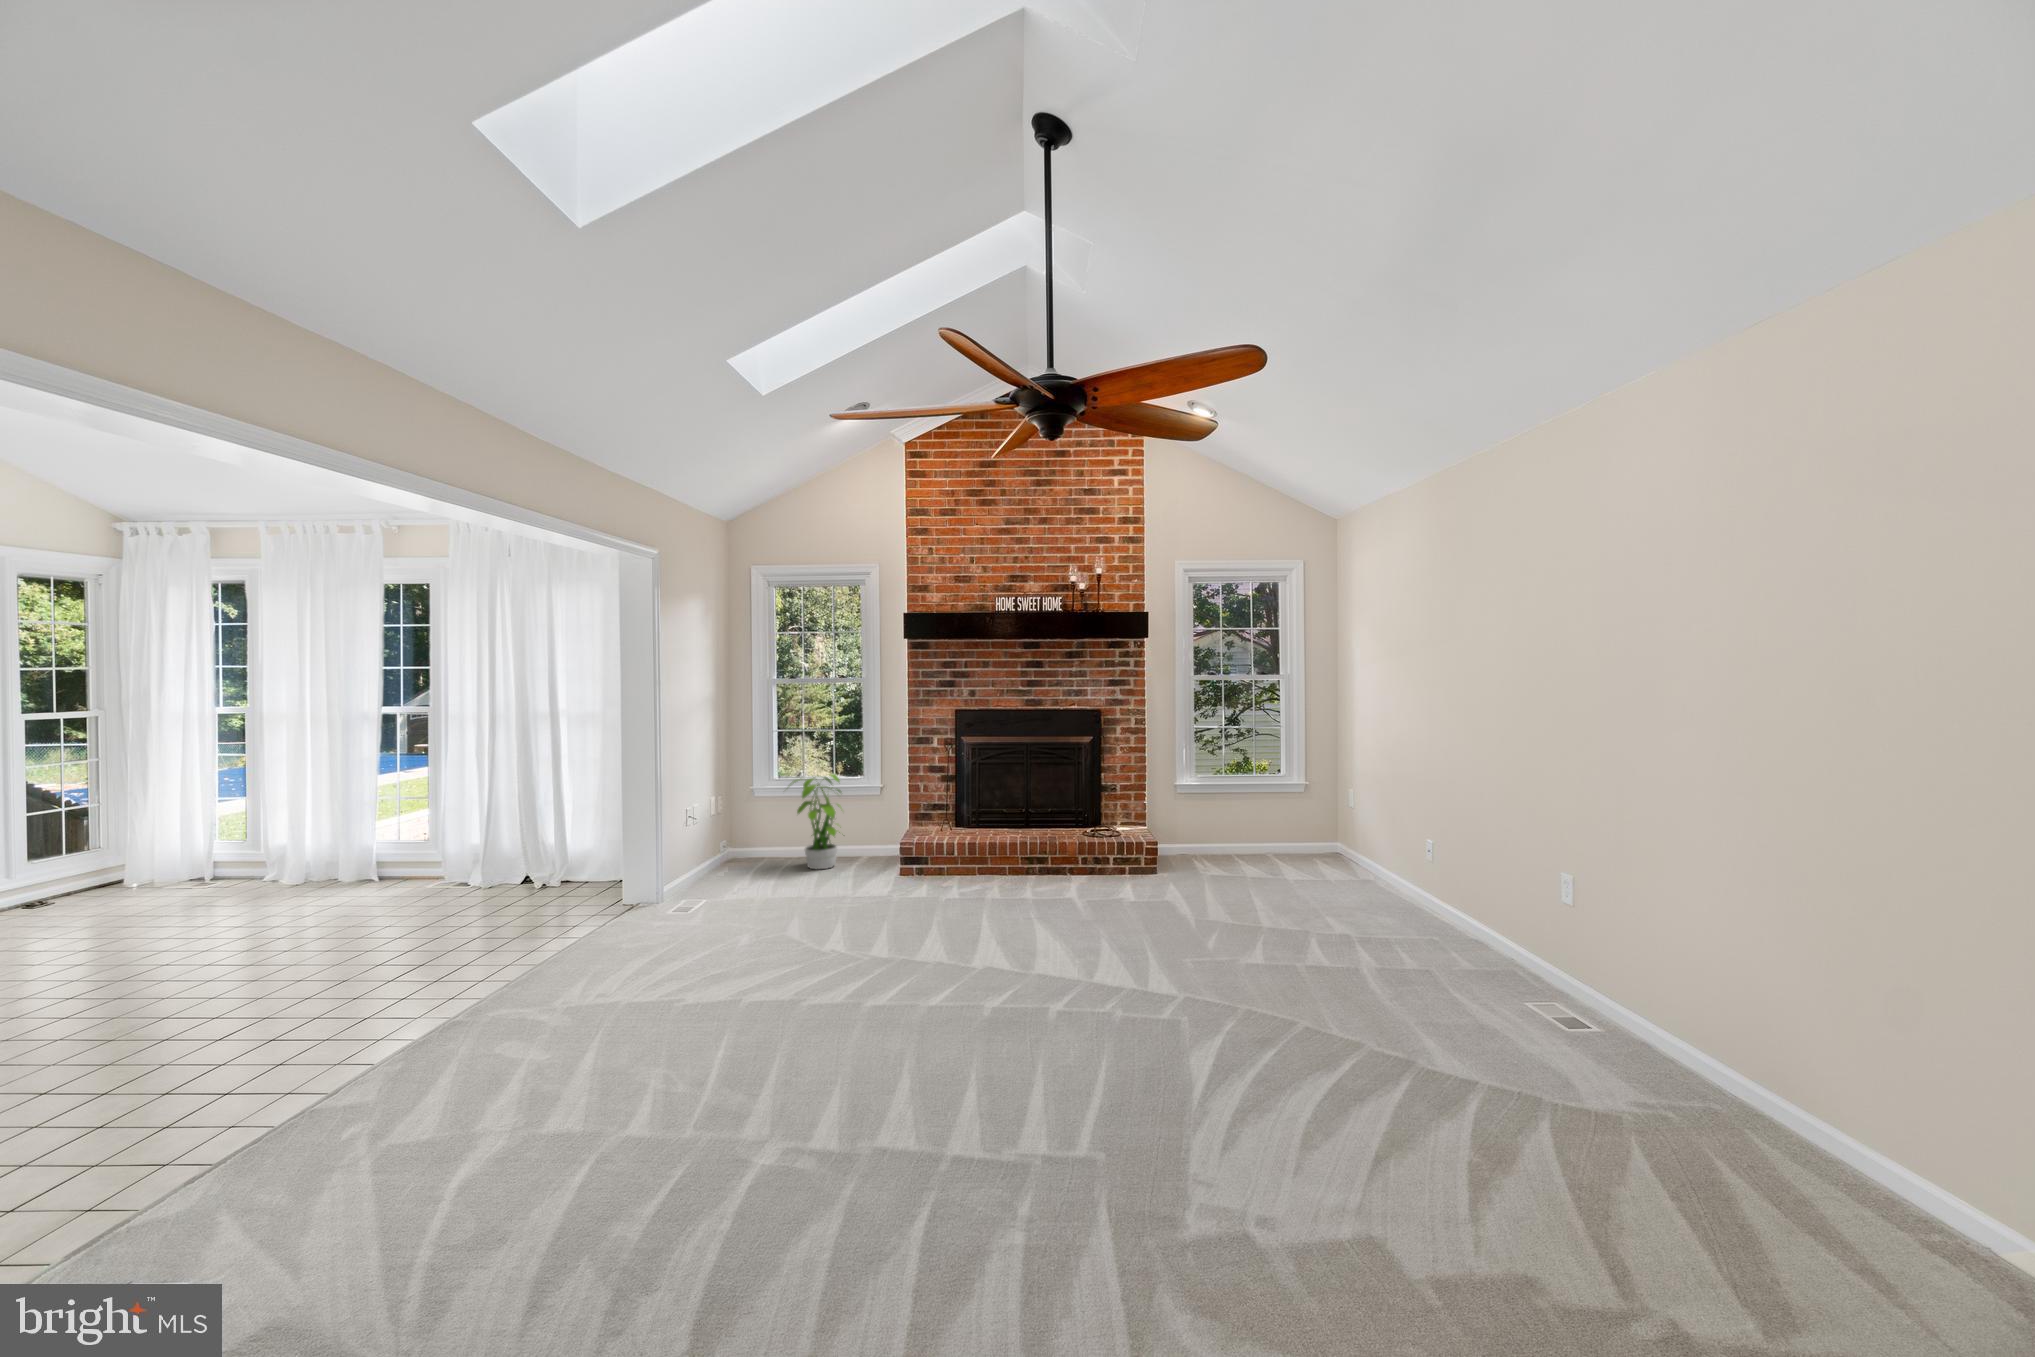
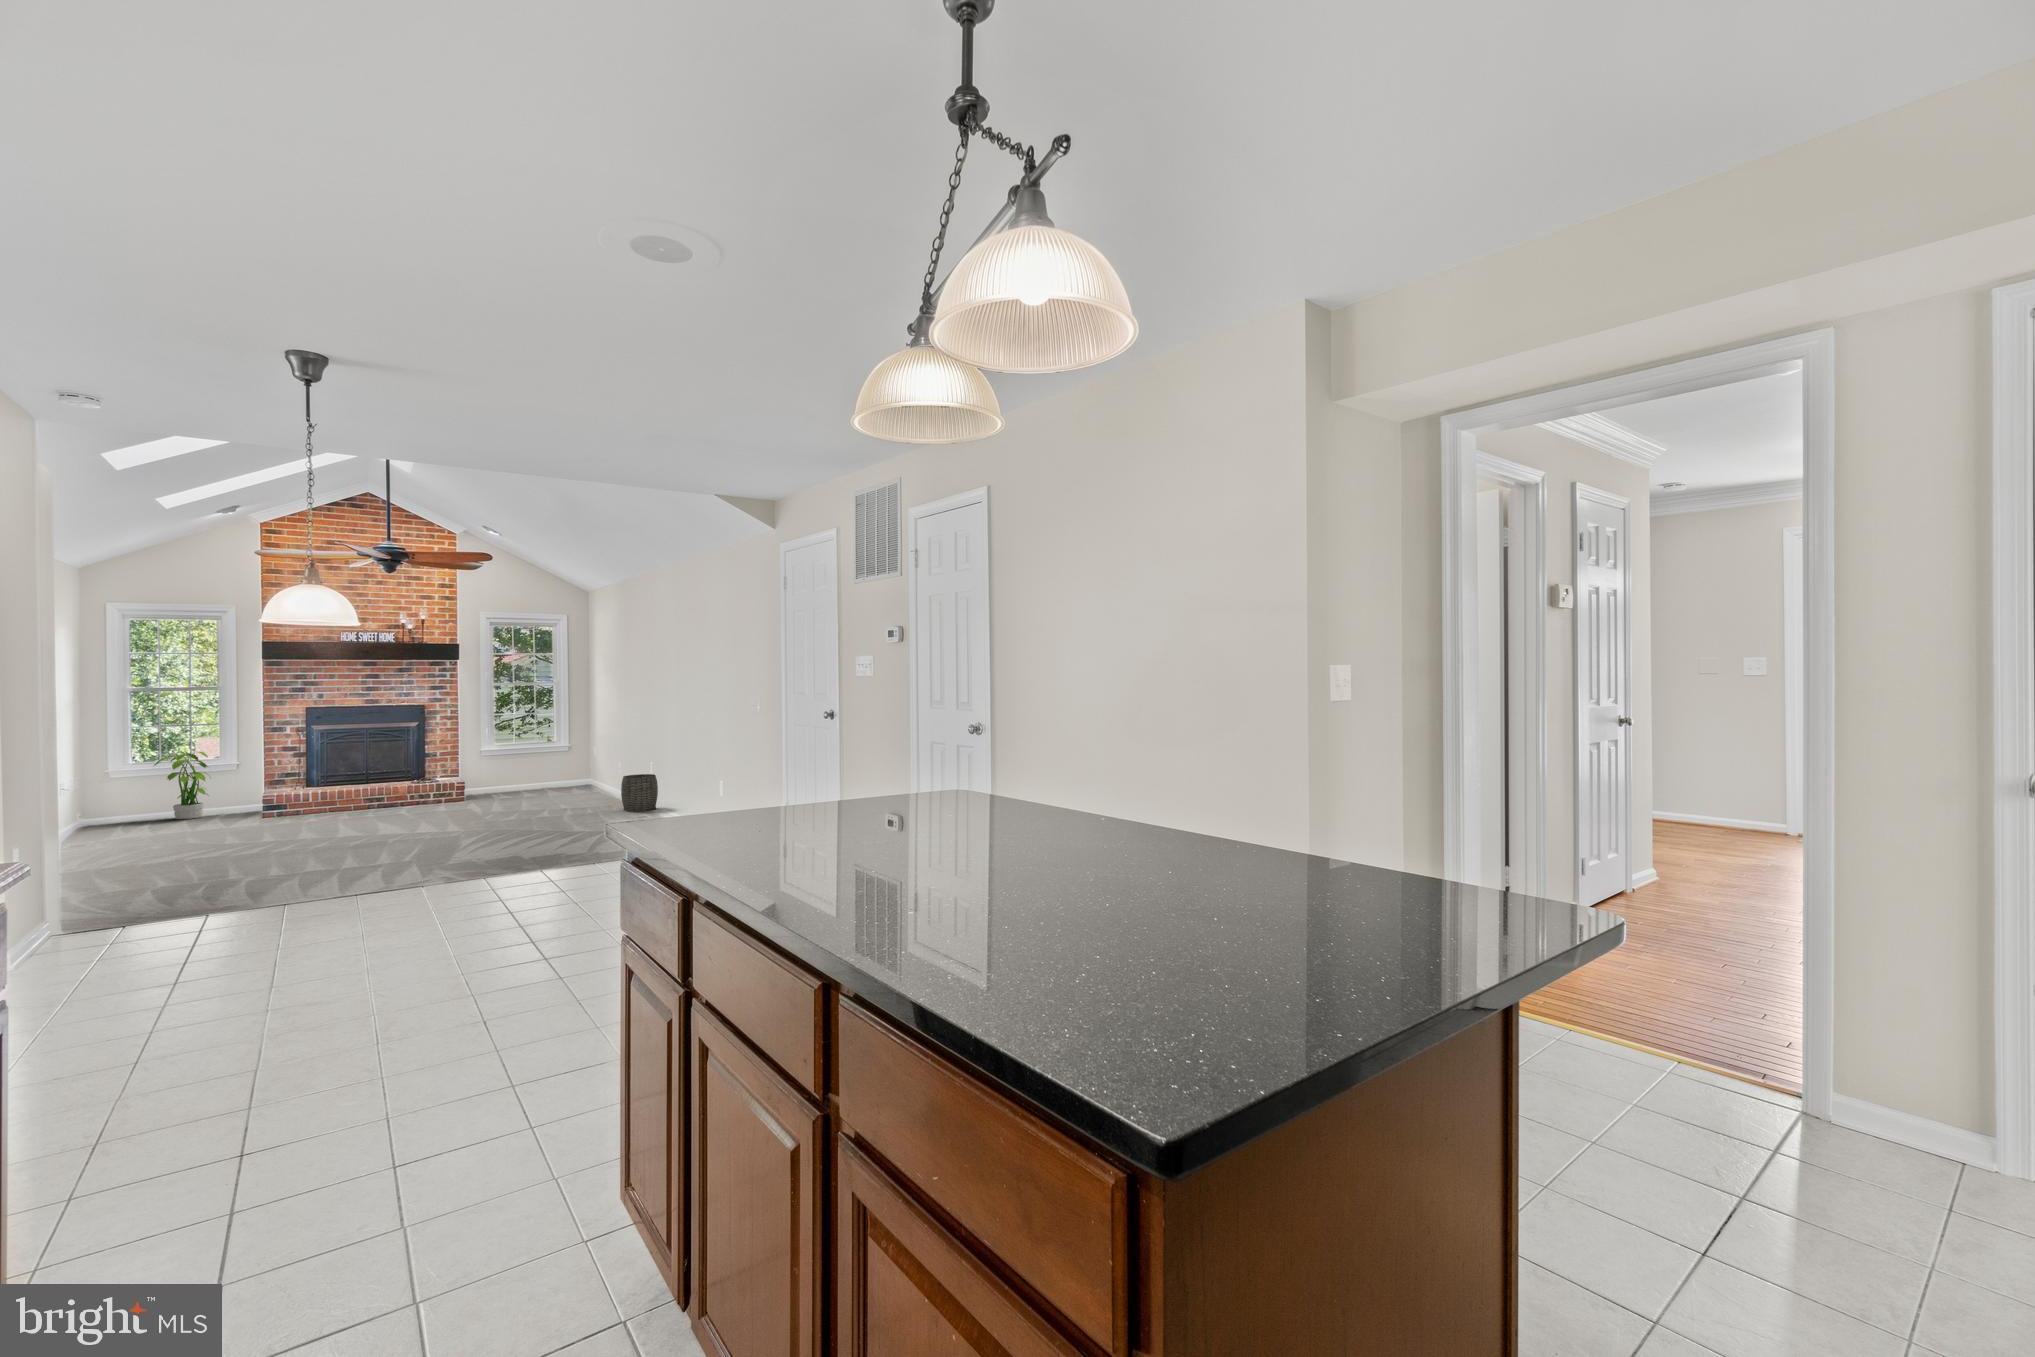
woven basket: none [1472,905,1560,1004] -> present [621,774,658,811]

